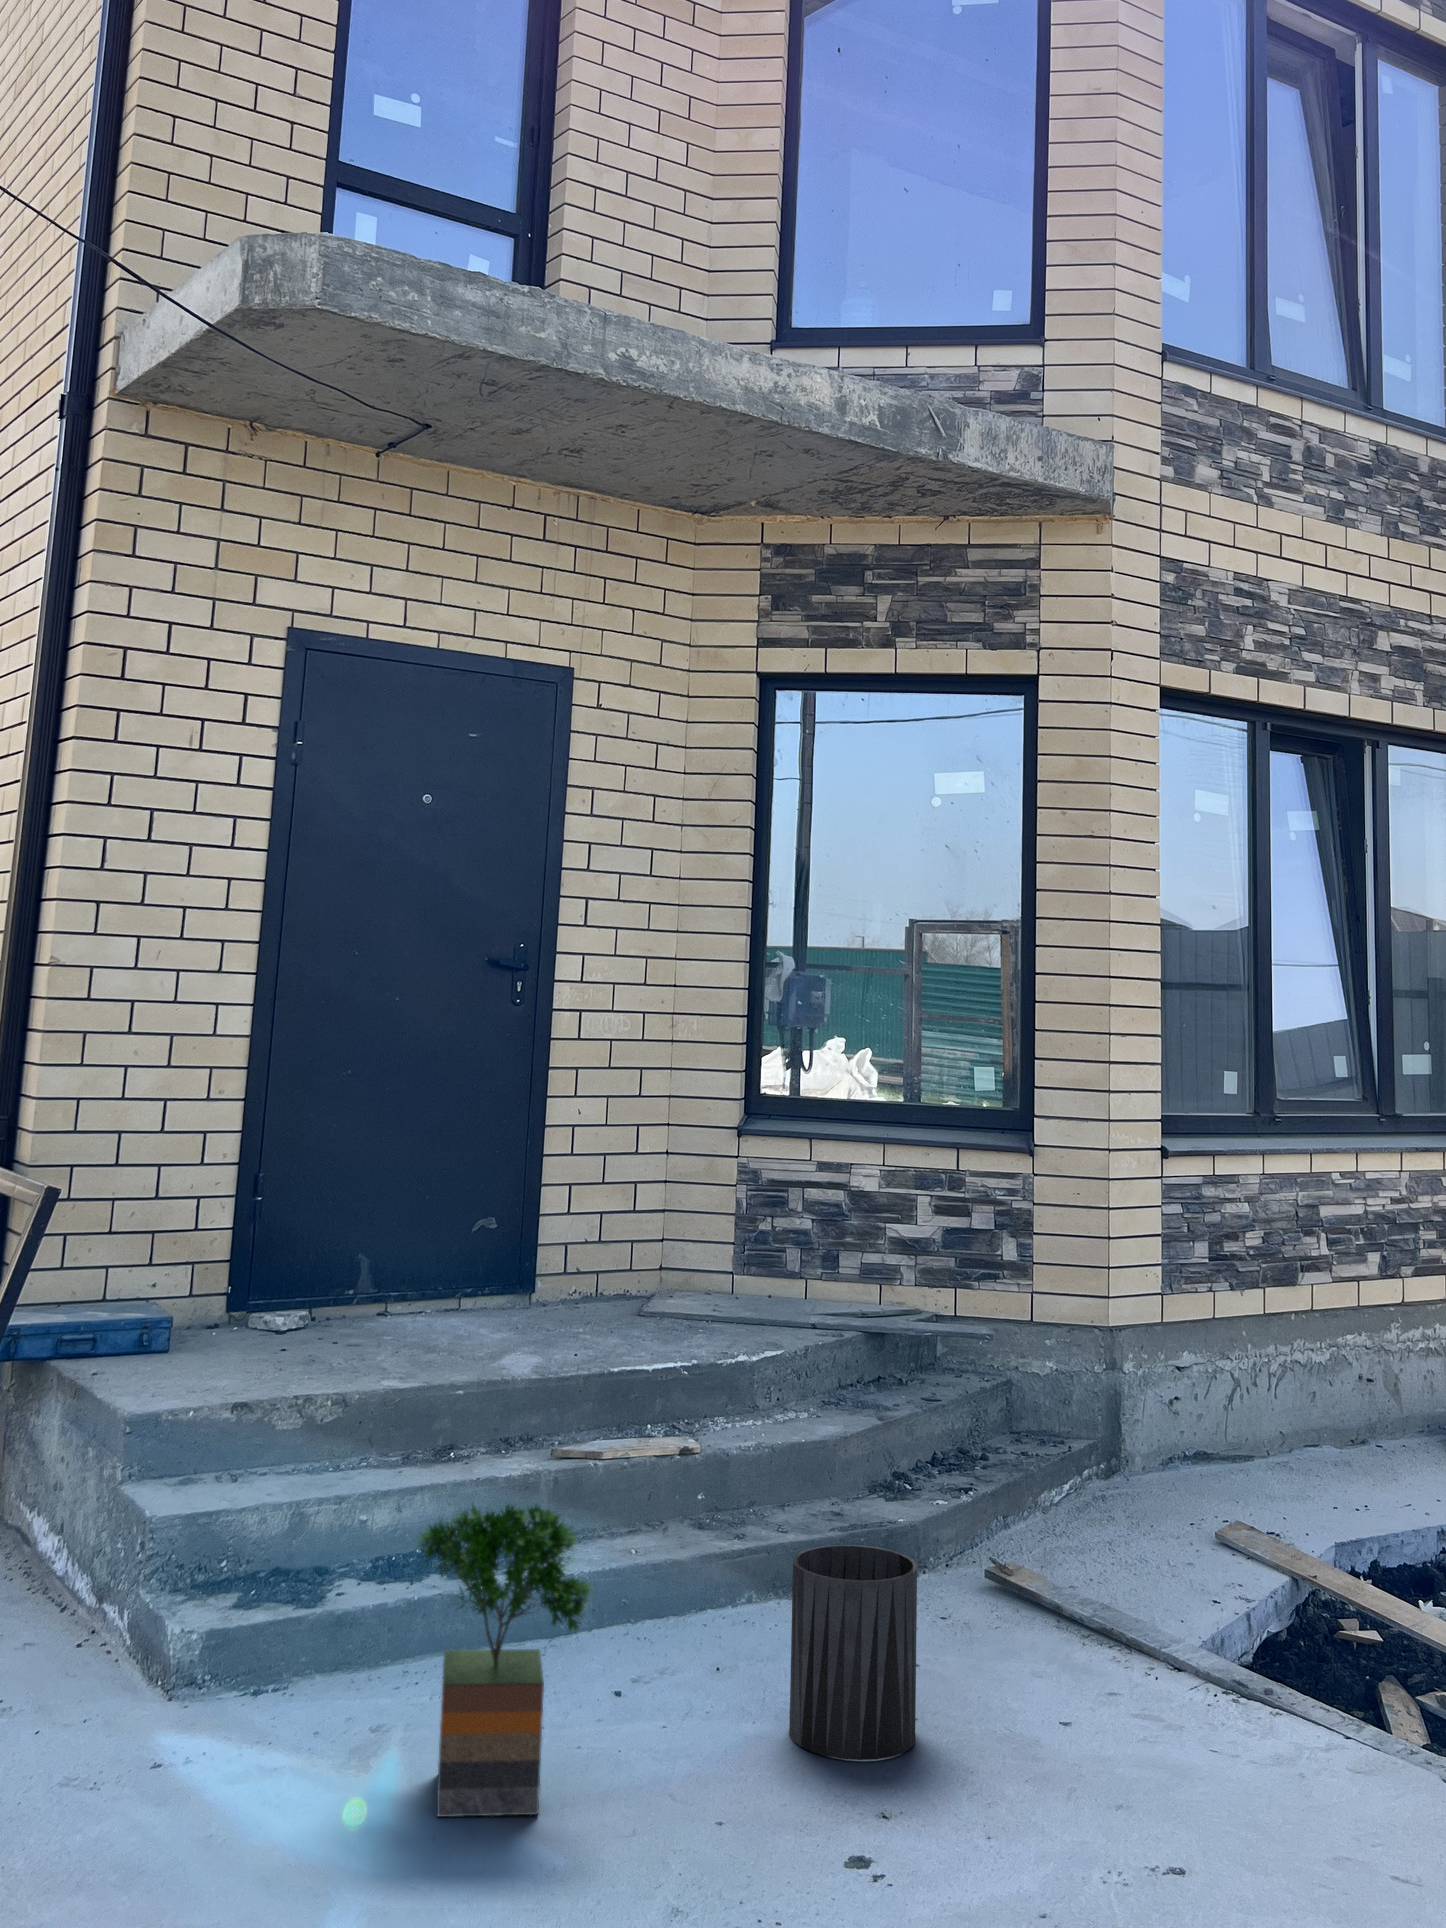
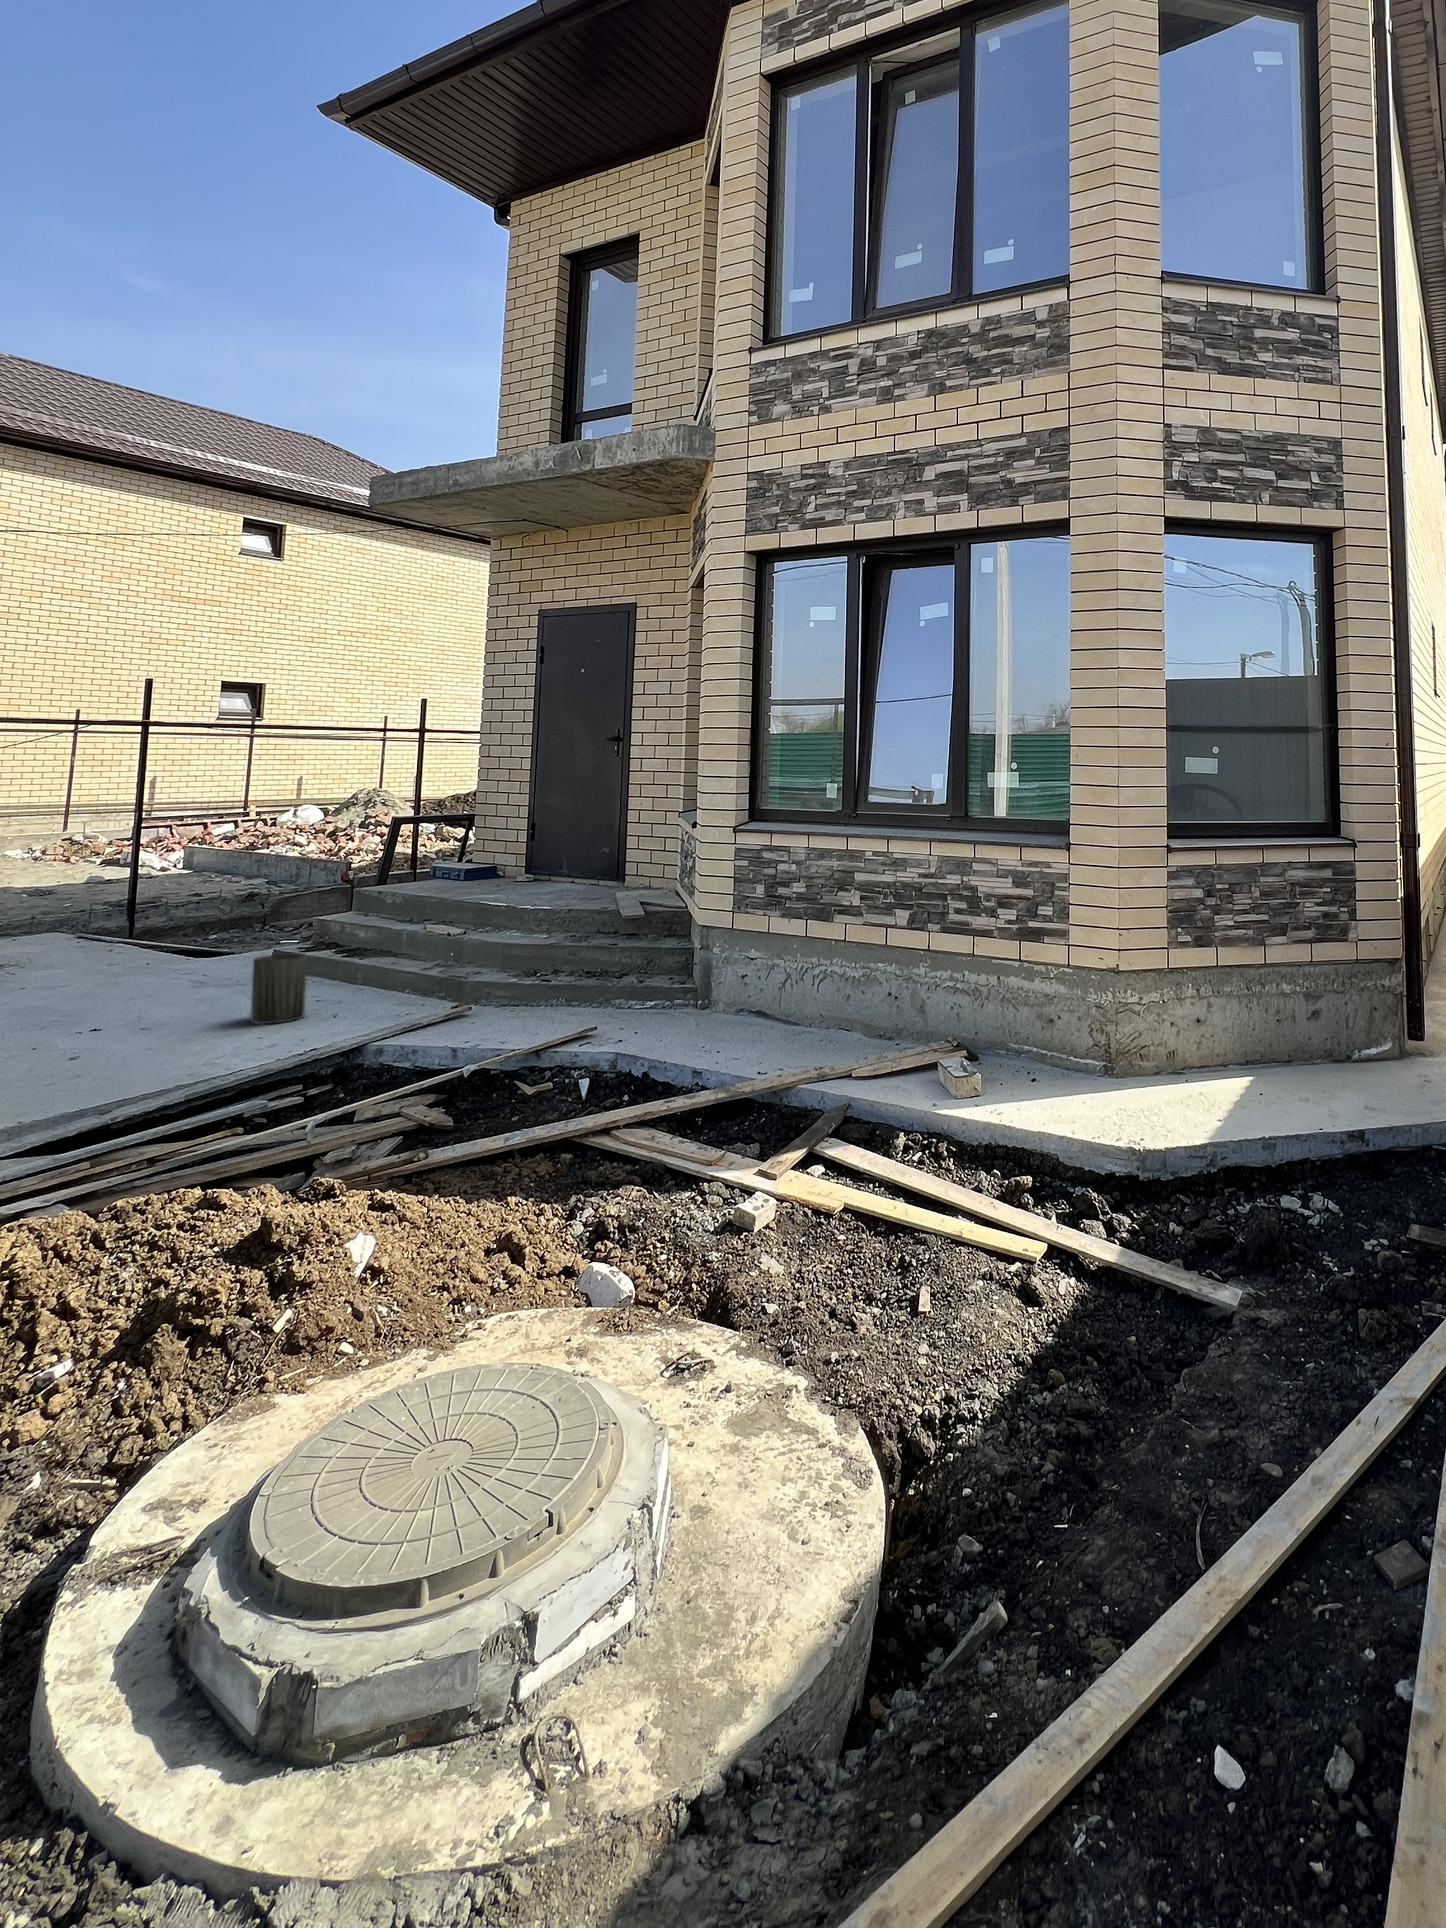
potted tree: present [417,1505,593,1817] -> none [182,914,257,1007]

